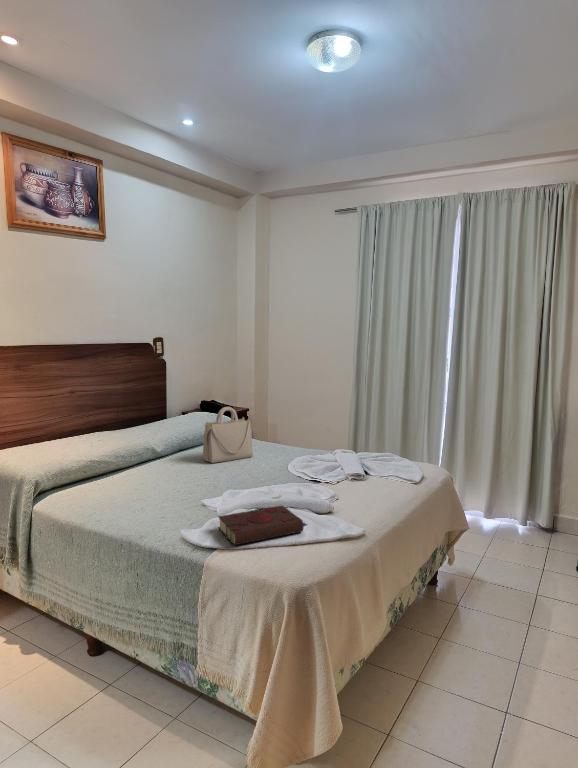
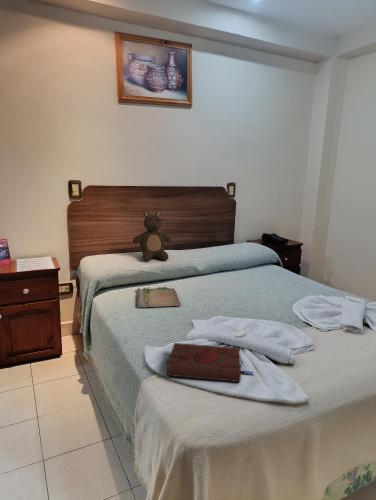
stuffed bear: none [58,377,116,447] -> present [133,211,171,261]
handbag: present [203,407,253,463] -> none [231,244,276,290]
tray: none [94,471,172,501] -> present [137,287,181,308]

